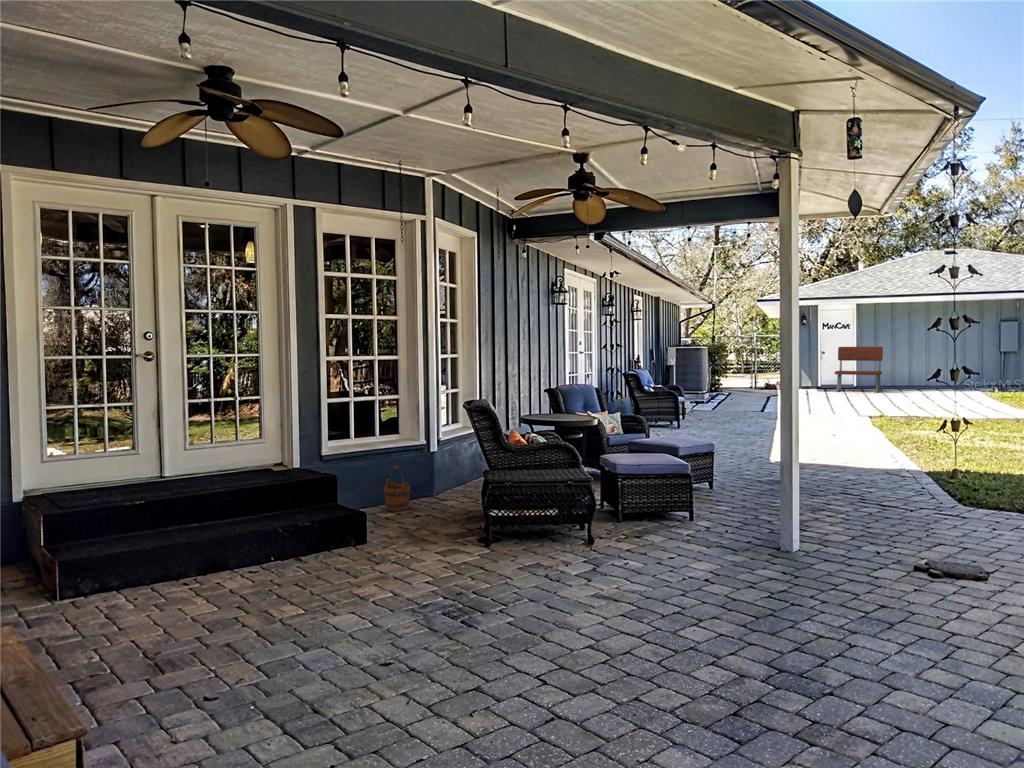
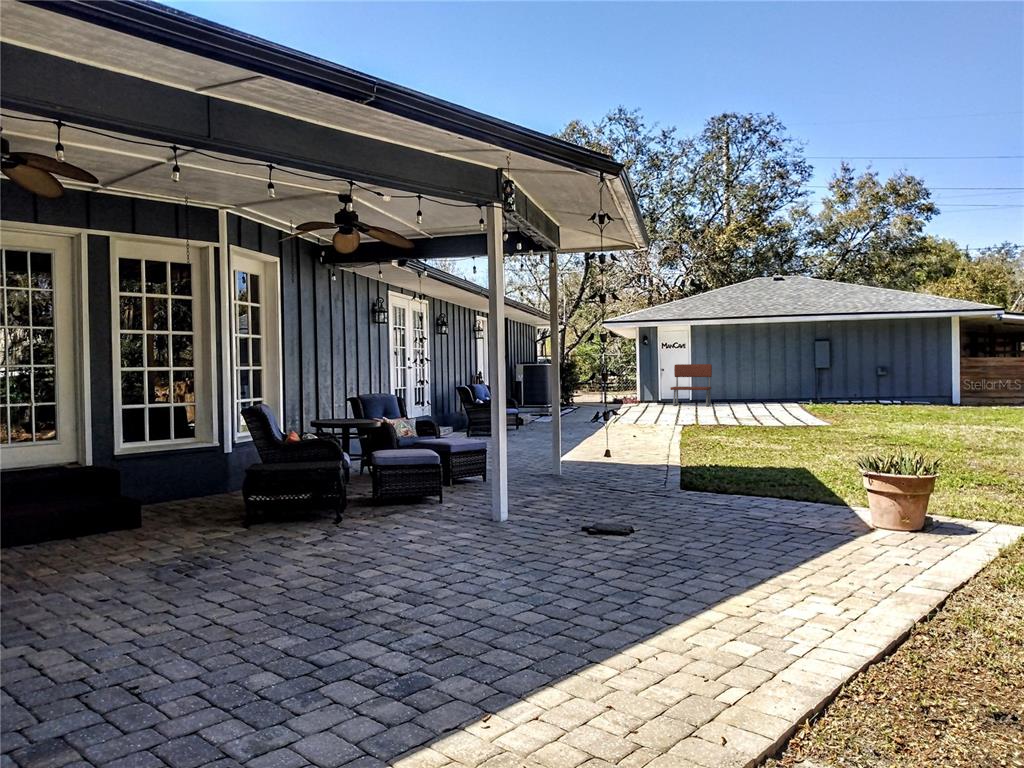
wooden bucket: present [384,465,410,511] -> none [176,464,202,504]

